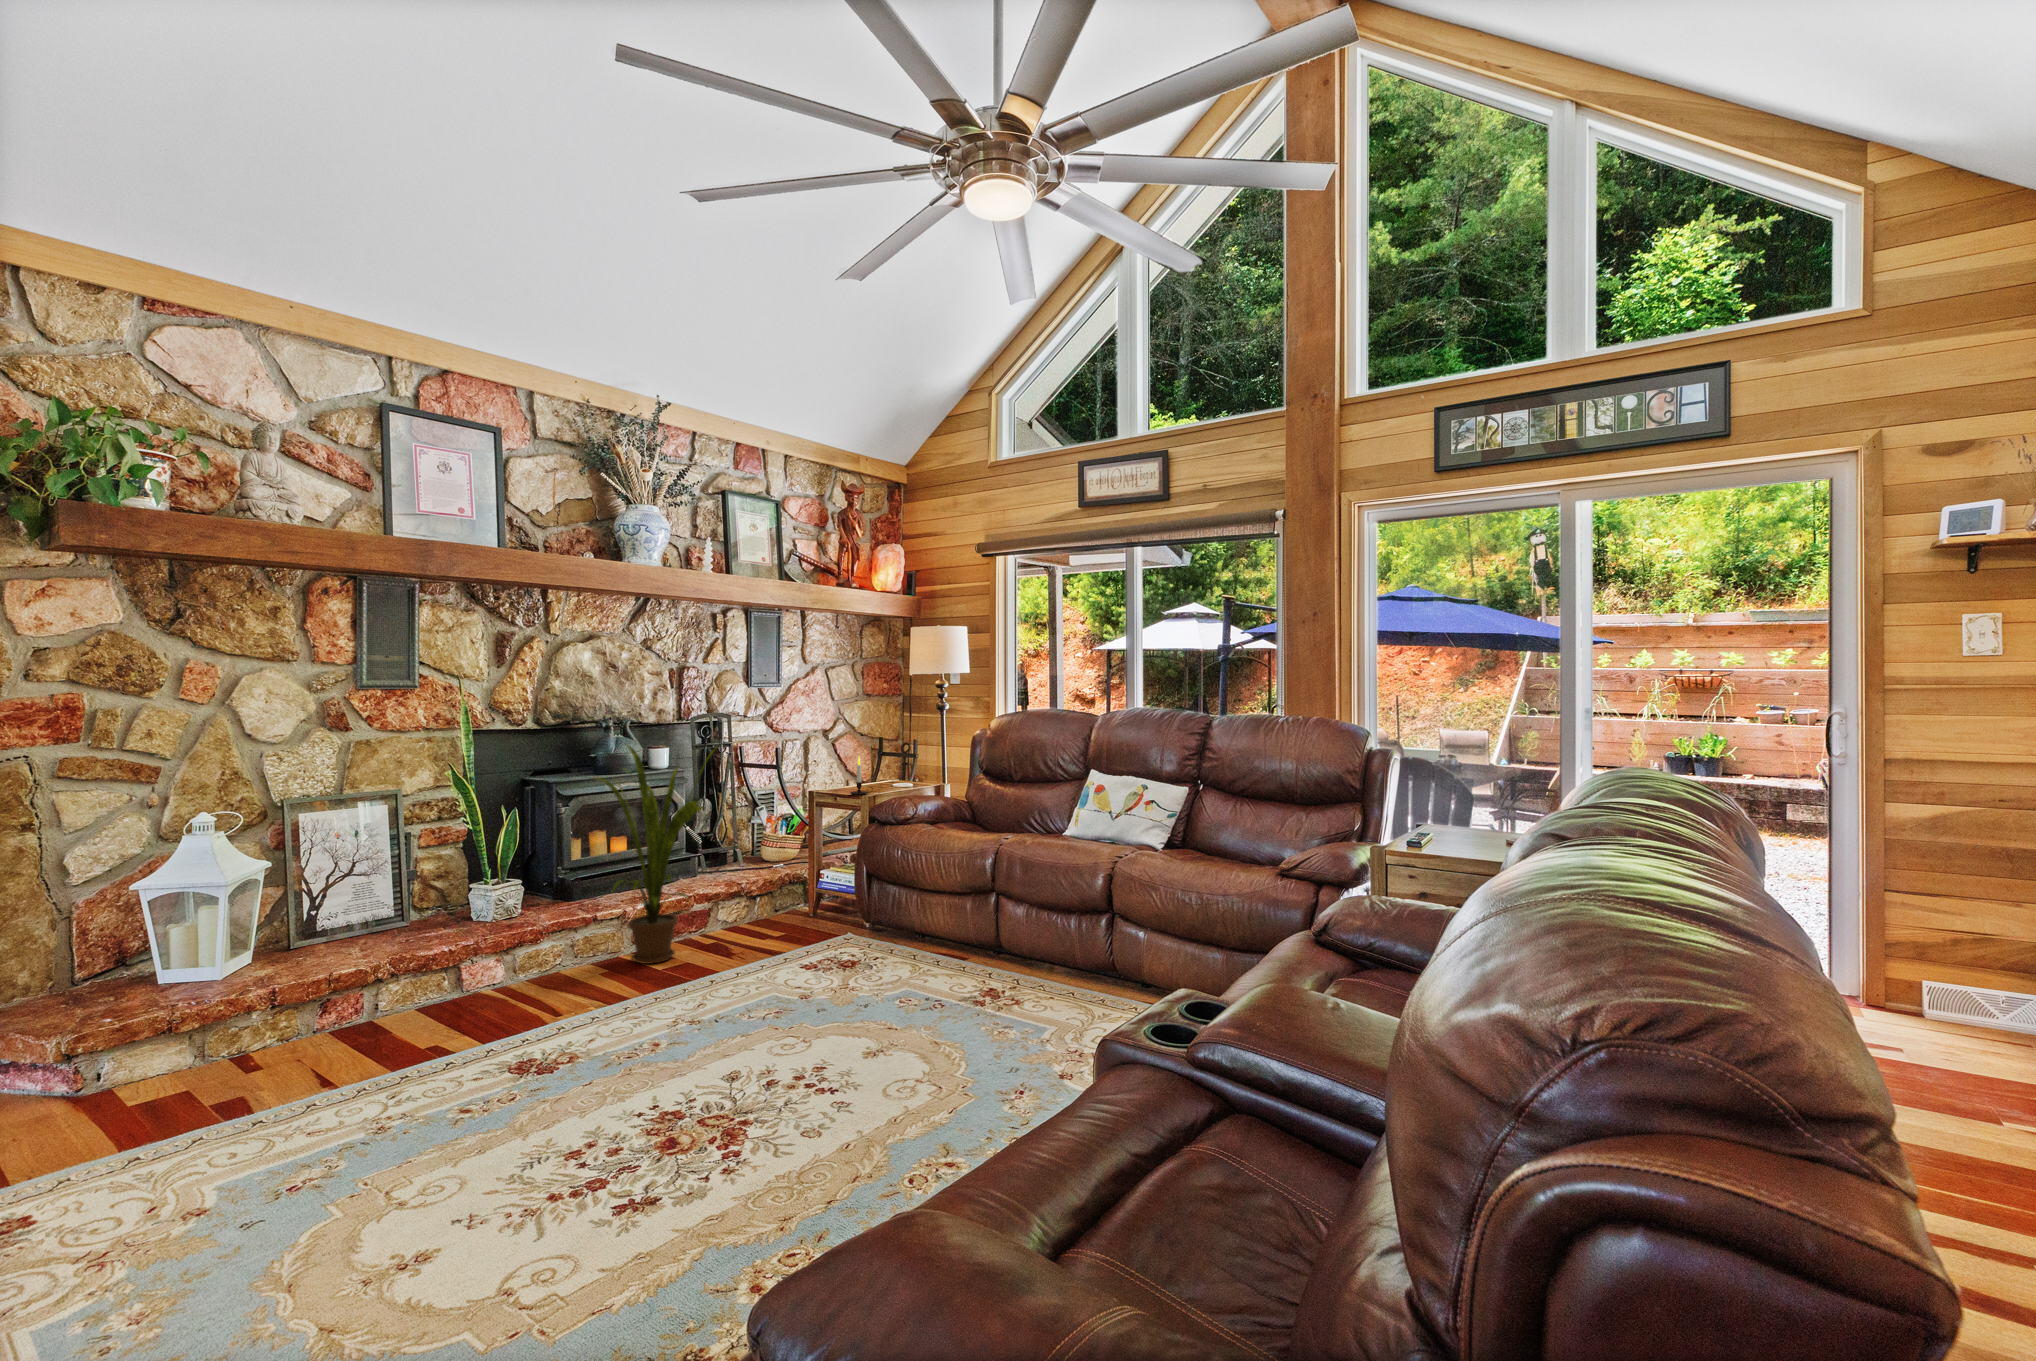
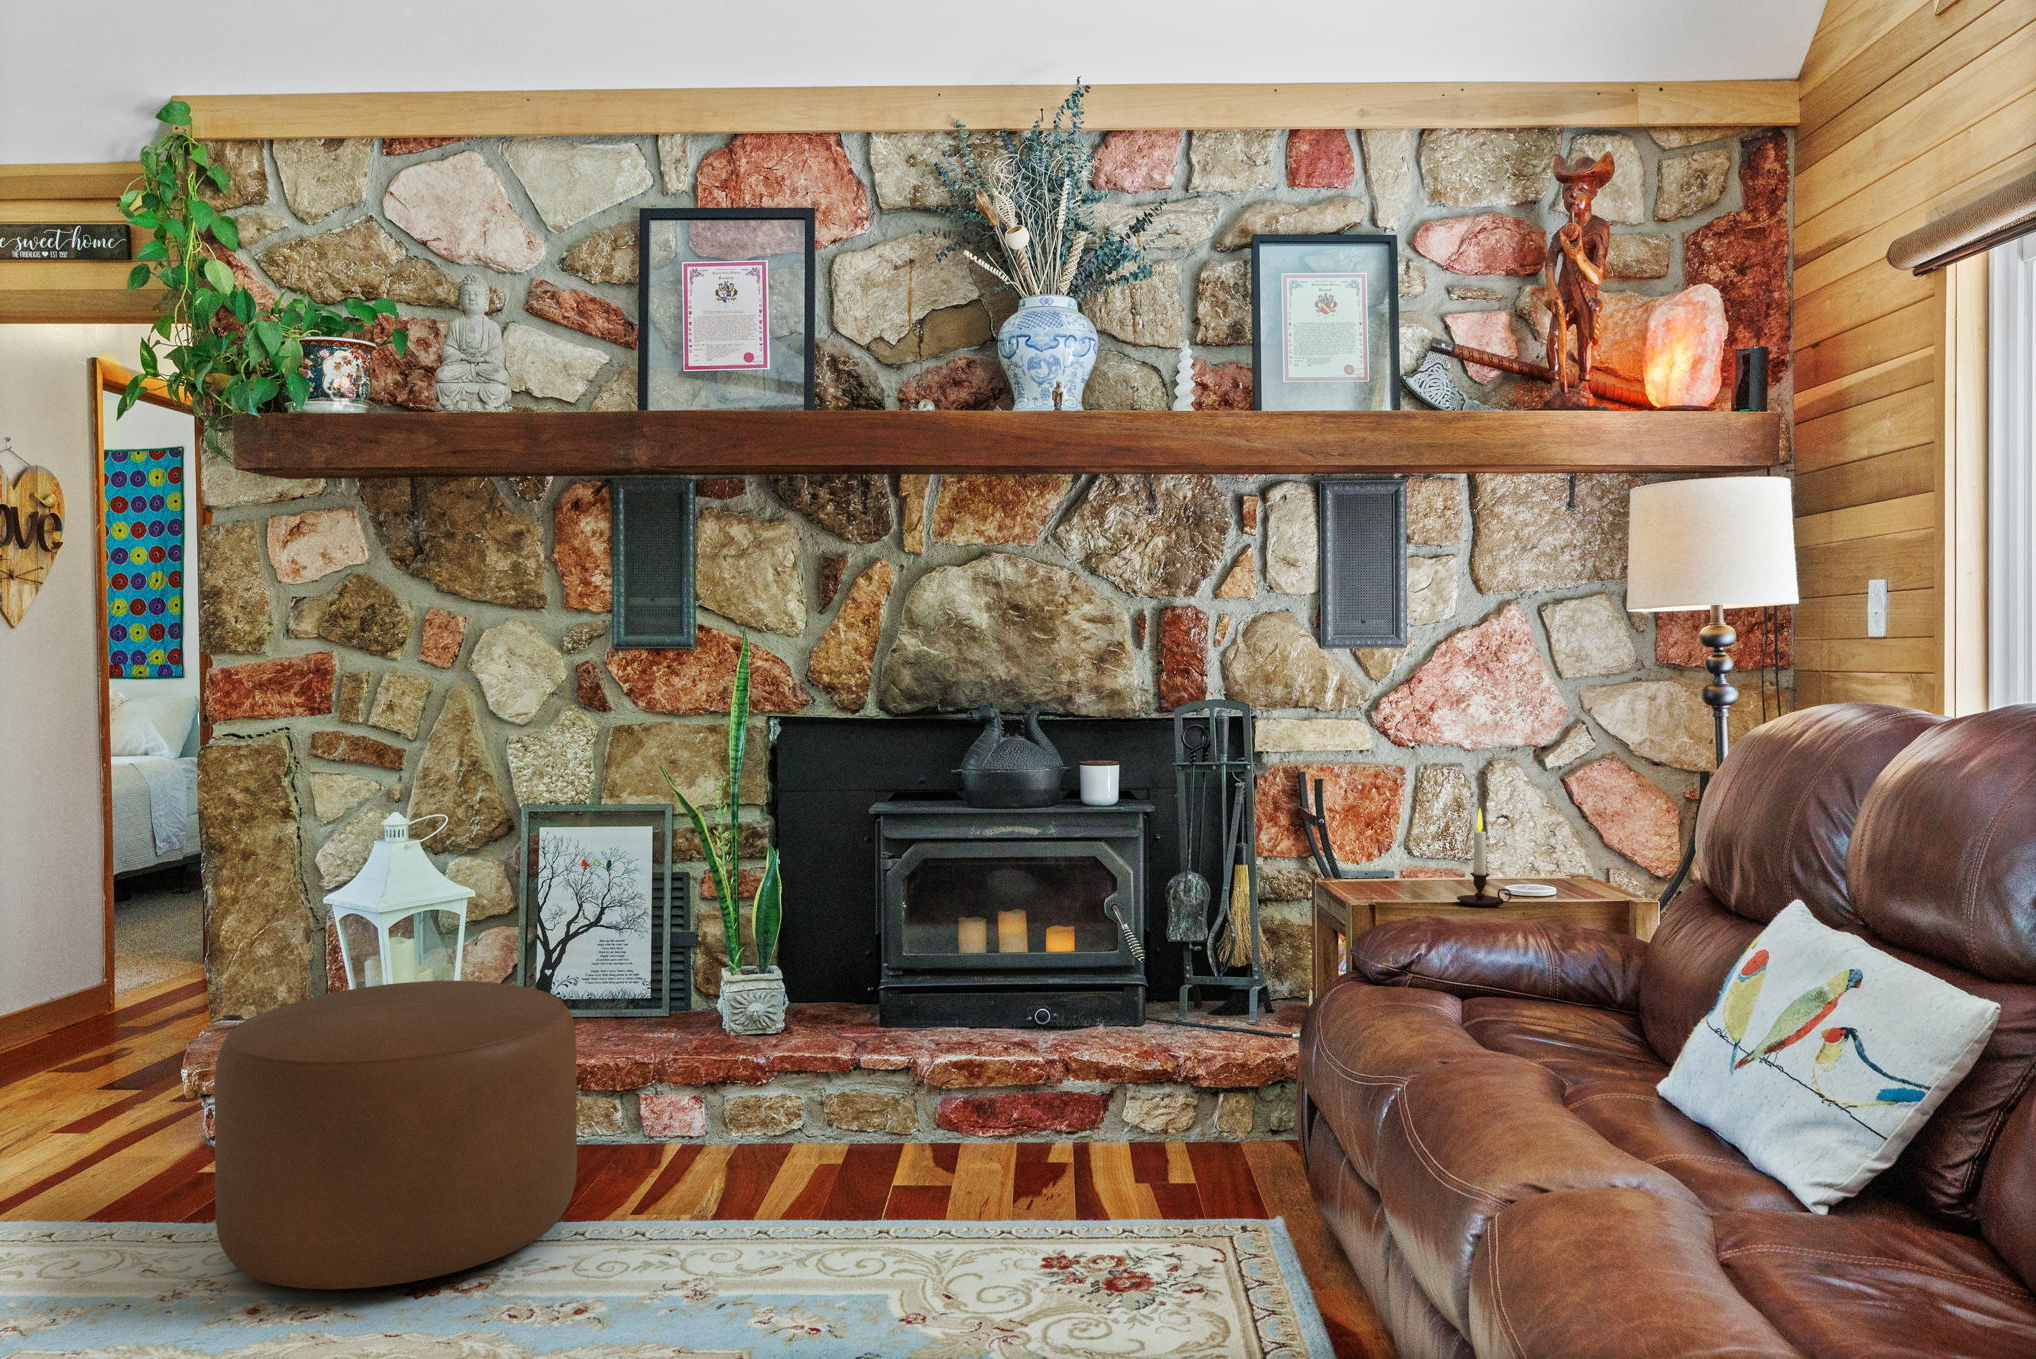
house plant: present [591,745,712,964] -> none [799,744,1030,1183]
ottoman: none [306,898,547,1087] -> present [215,981,577,1289]

